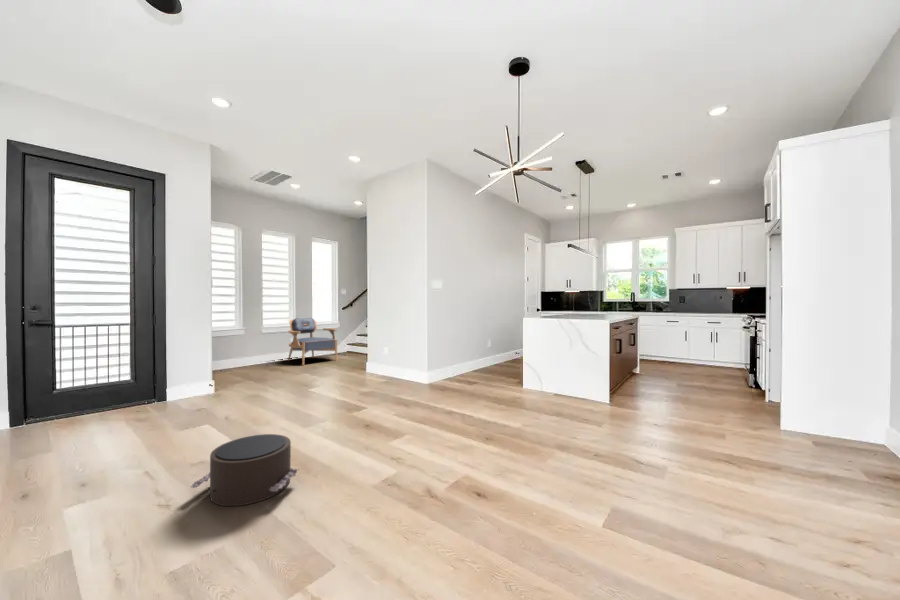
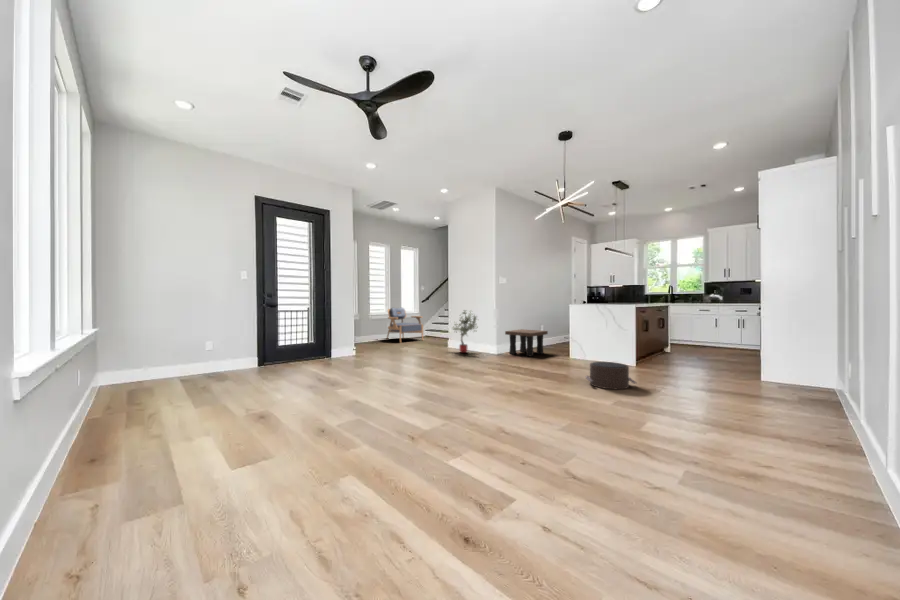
potted tree: none [365,323,401,383] -> present [453,311,478,353]
side table: none [436,348,492,387] -> present [505,329,548,356]
pouf: present [191,434,298,506] -> present [585,362,636,389]

